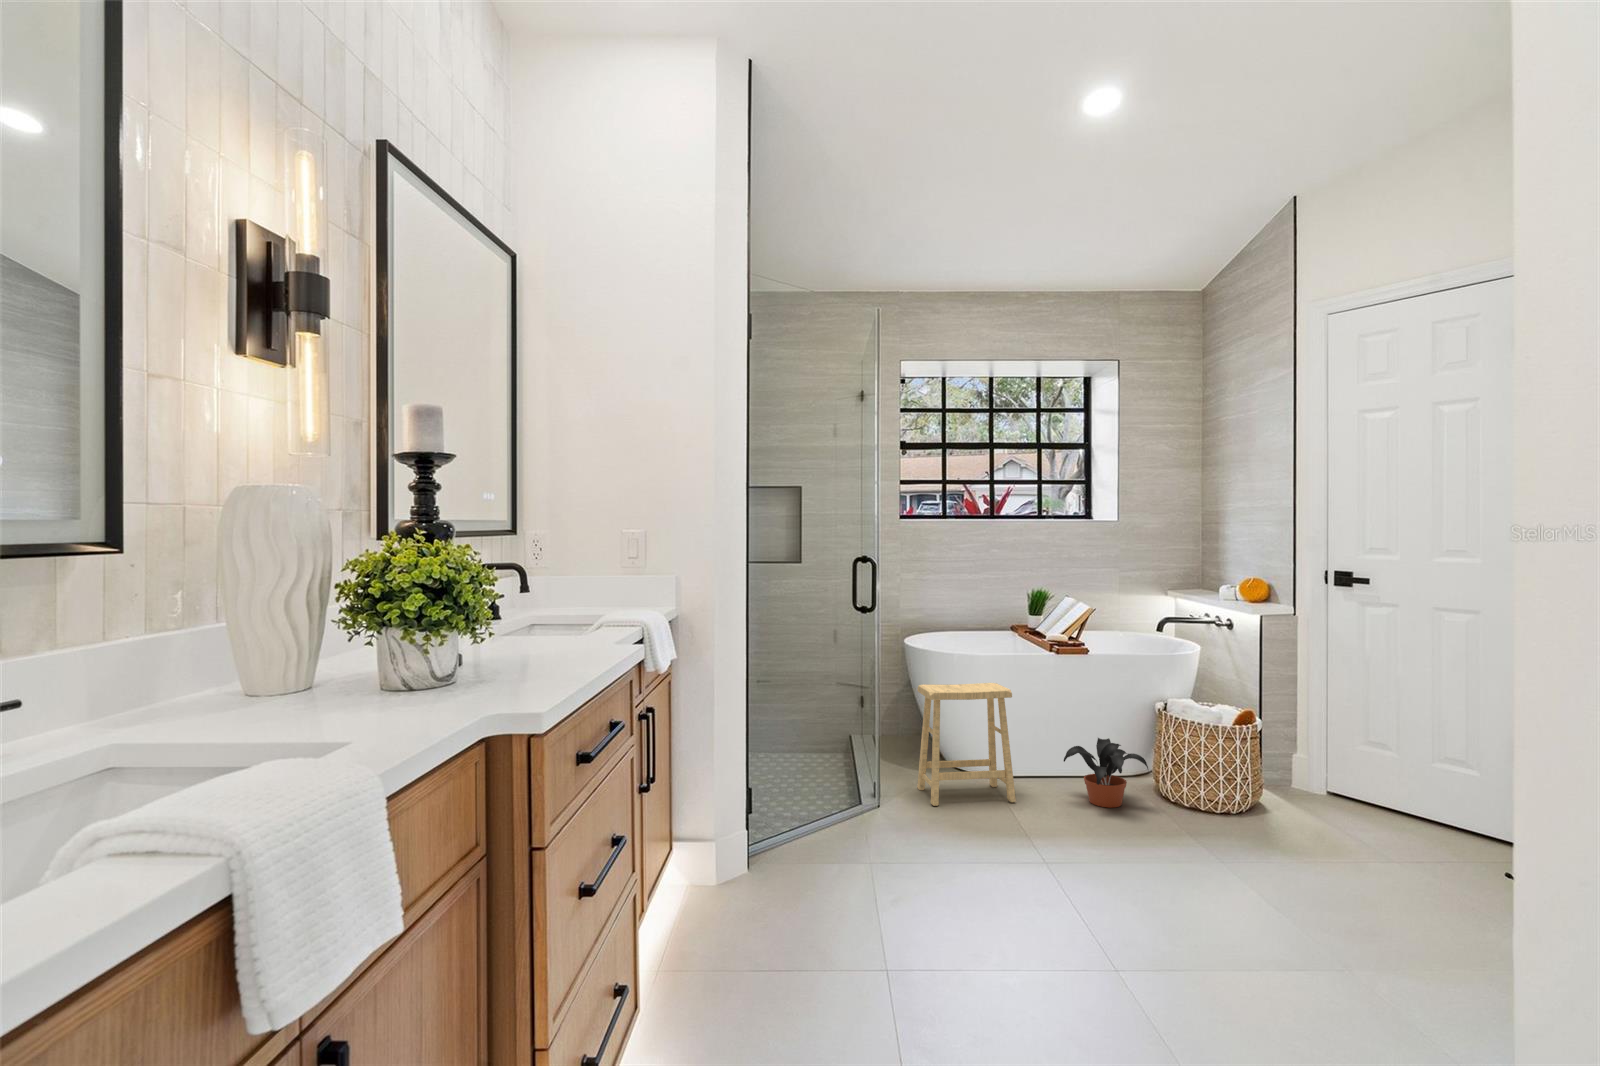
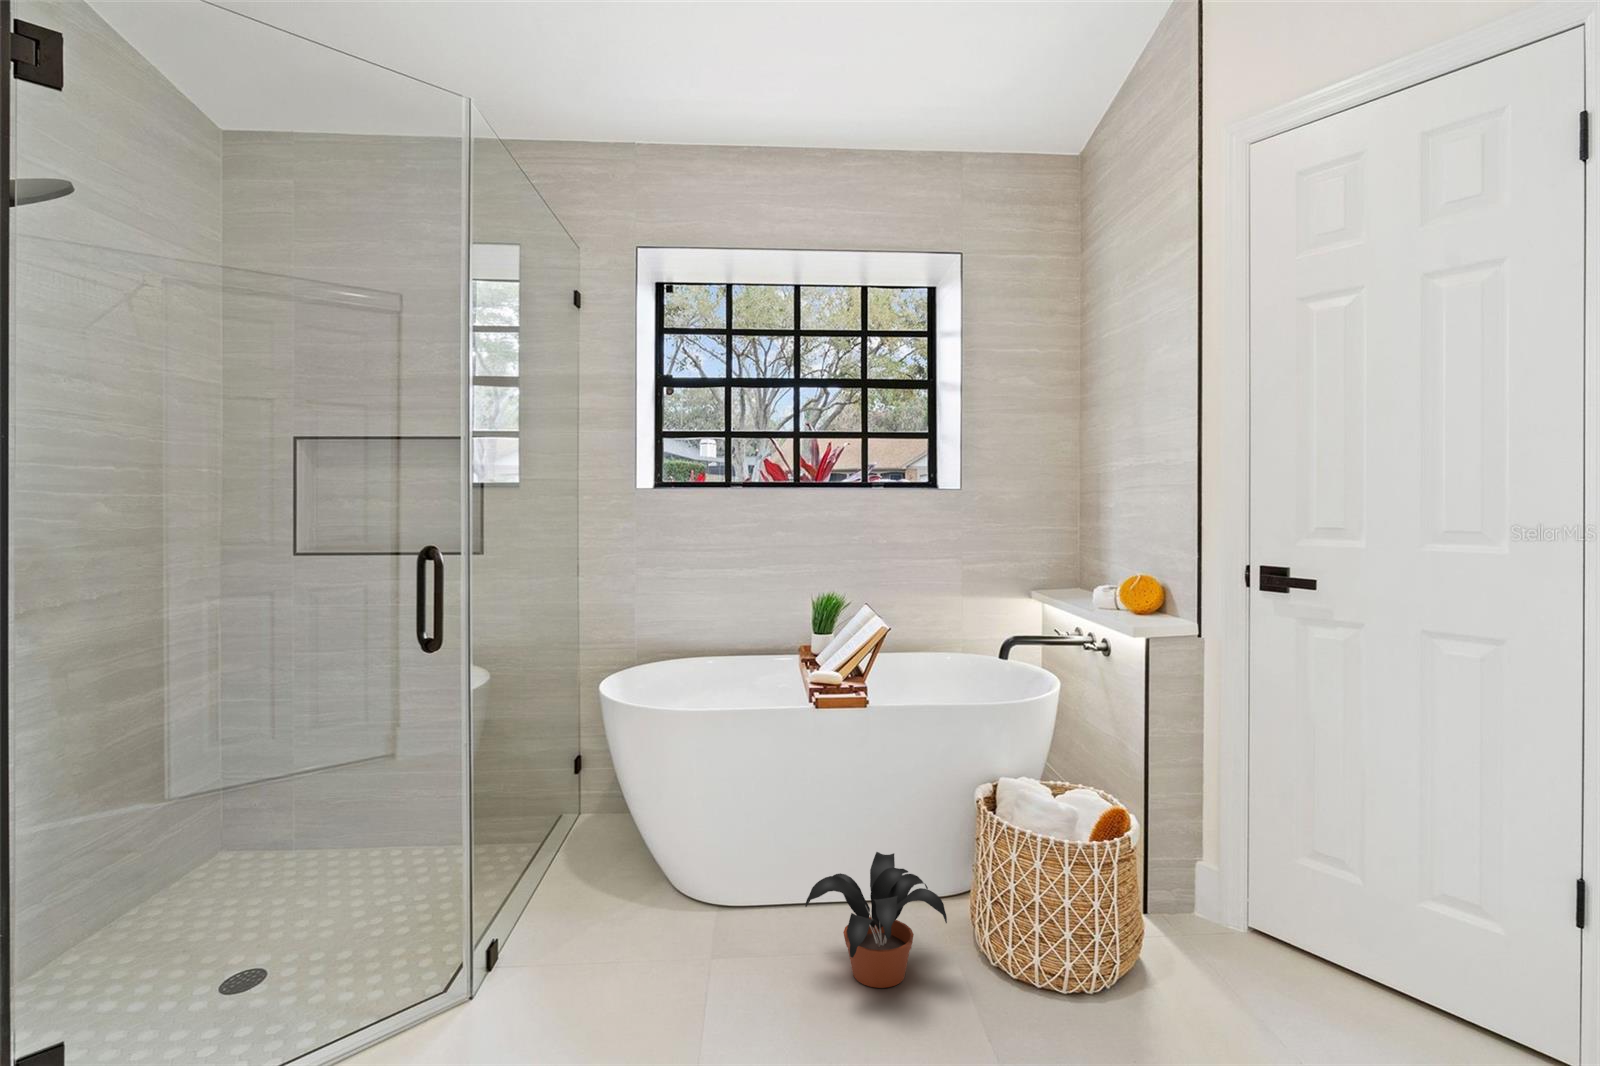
footstool: present [917,683,1016,806] -> none [560,761,720,1002]

